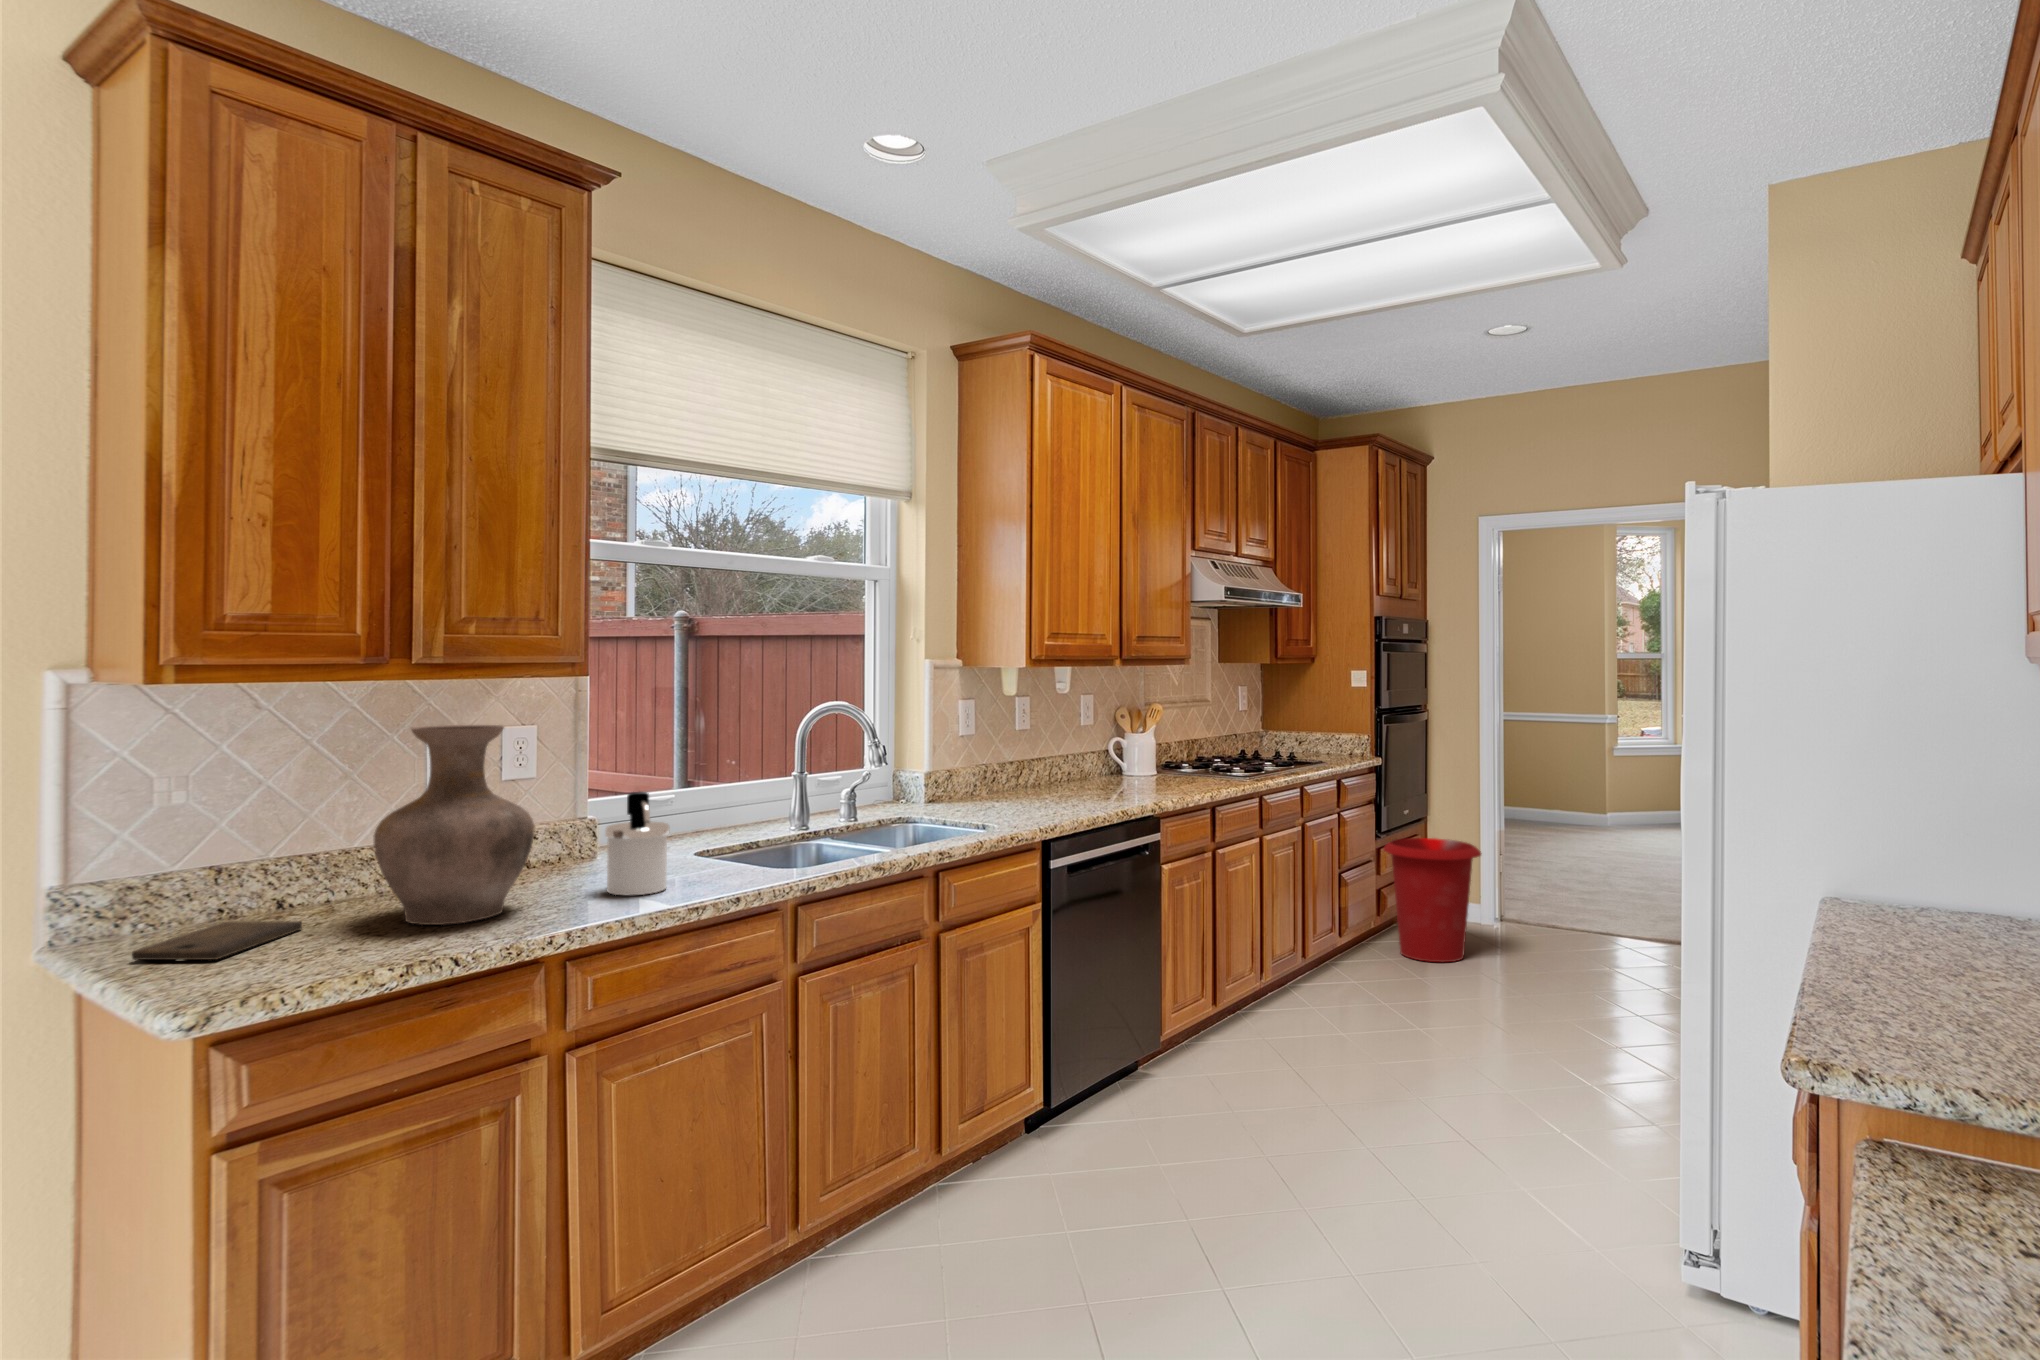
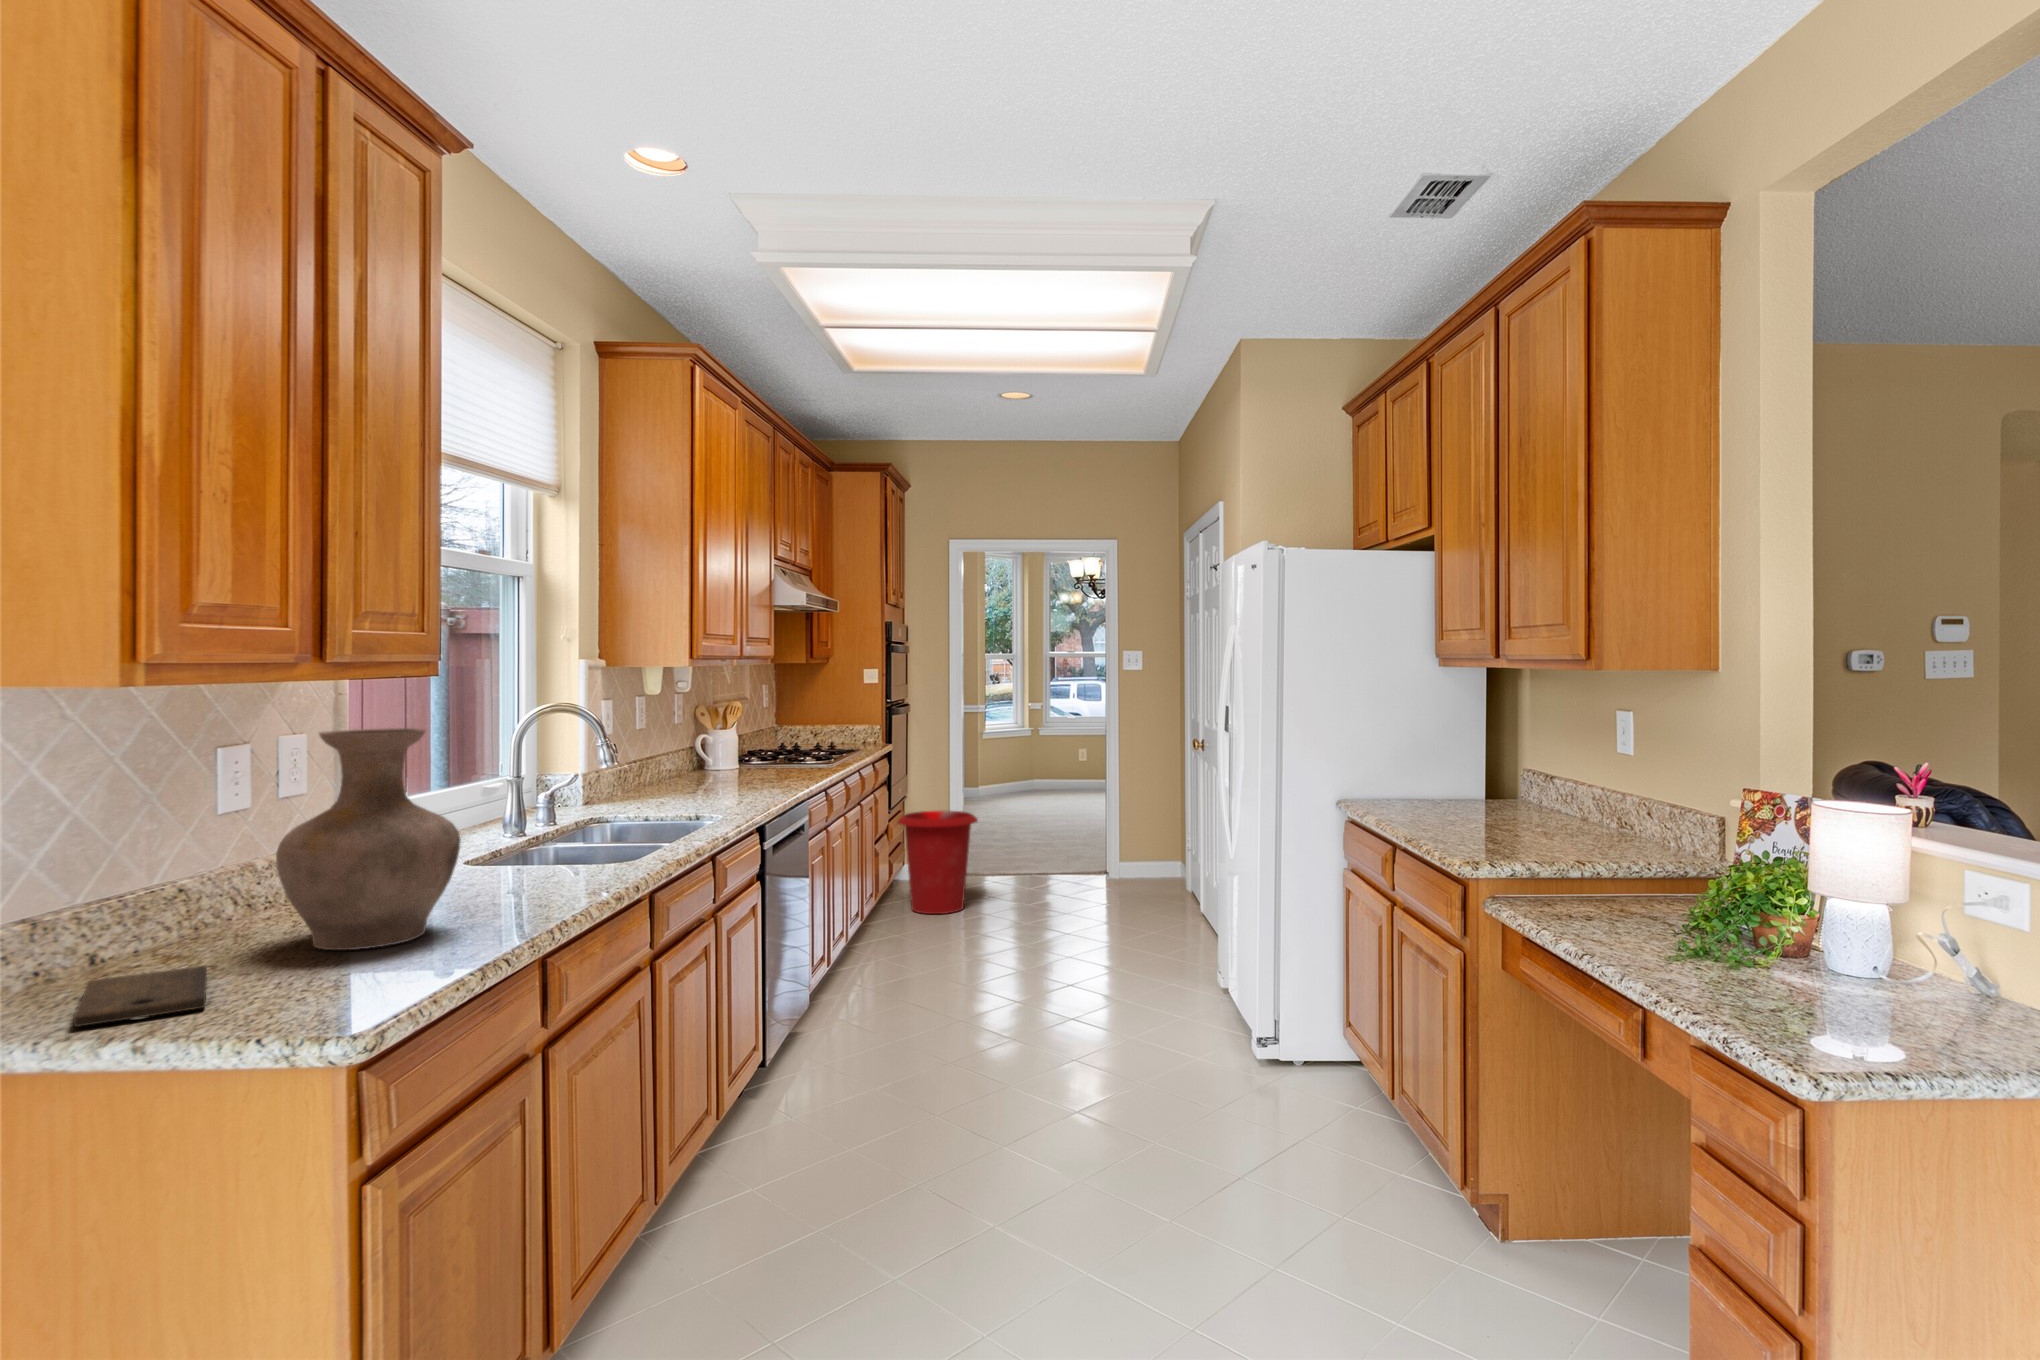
soap dispenser: present [605,792,670,895] -> none [478,794,562,902]

